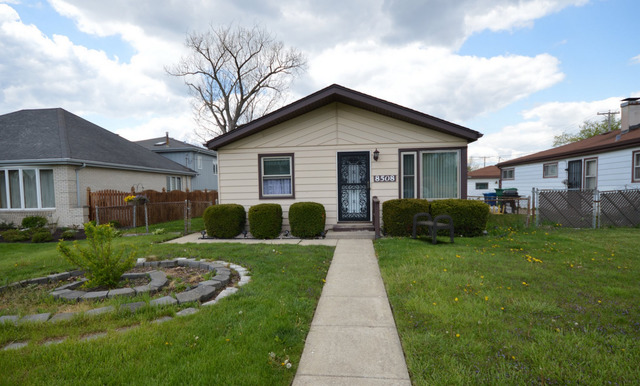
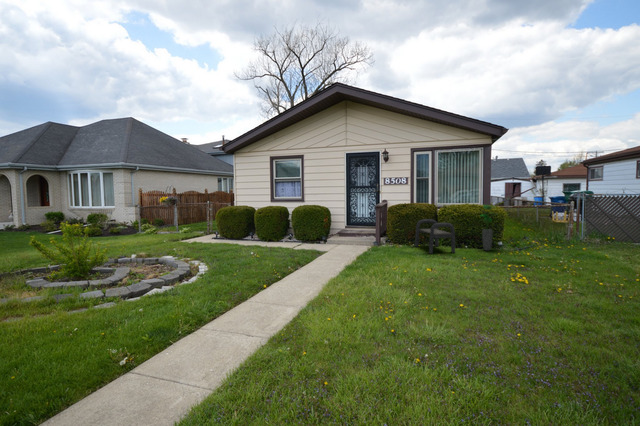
potted plant: none [467,199,487,239] -> present [483,205,497,251]

